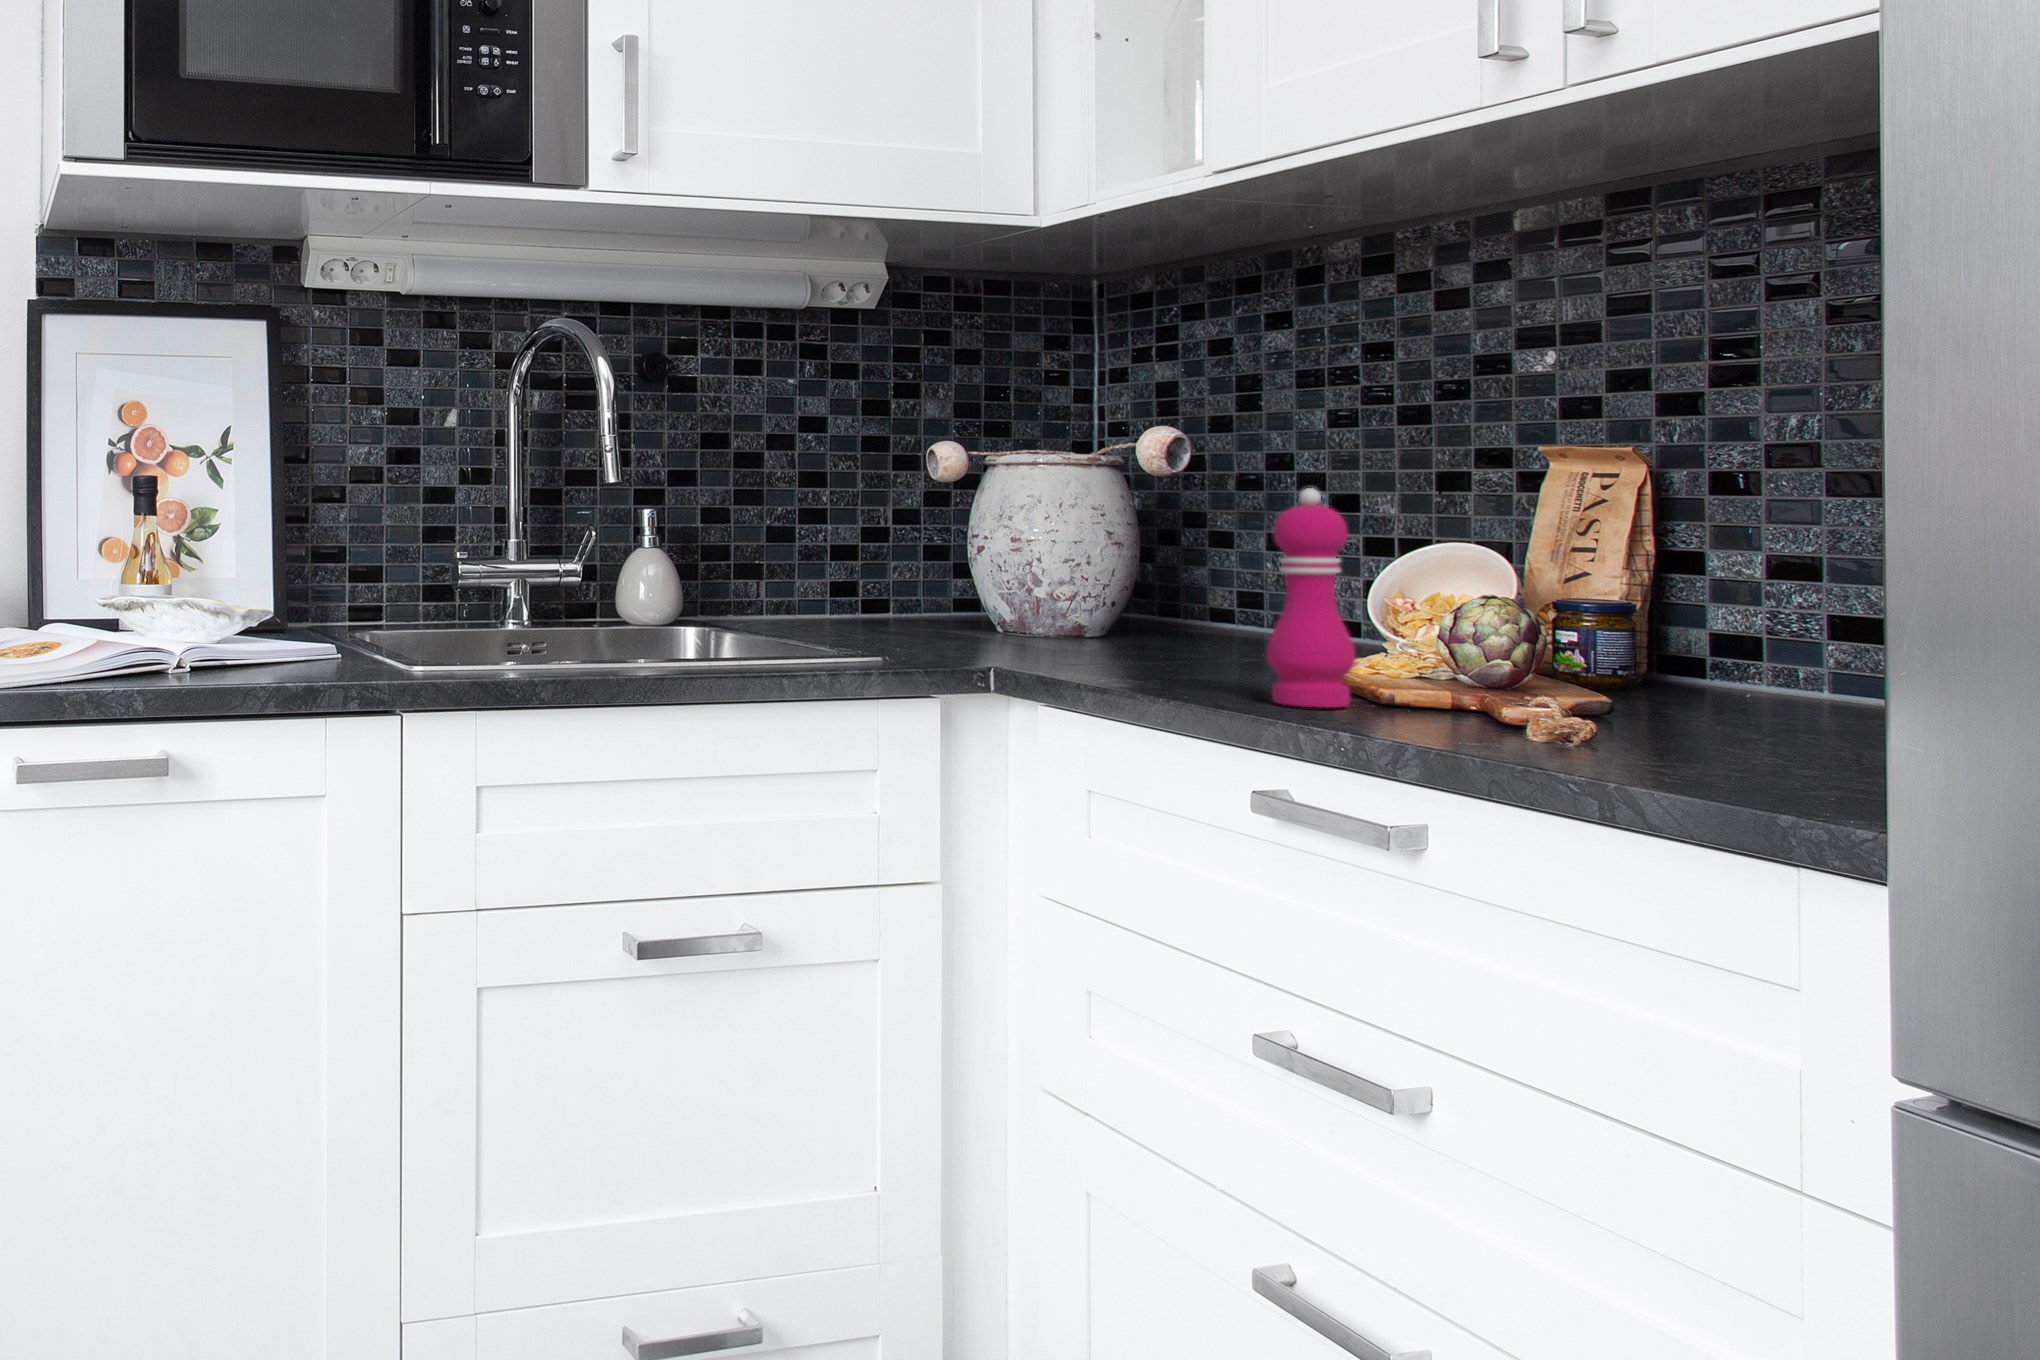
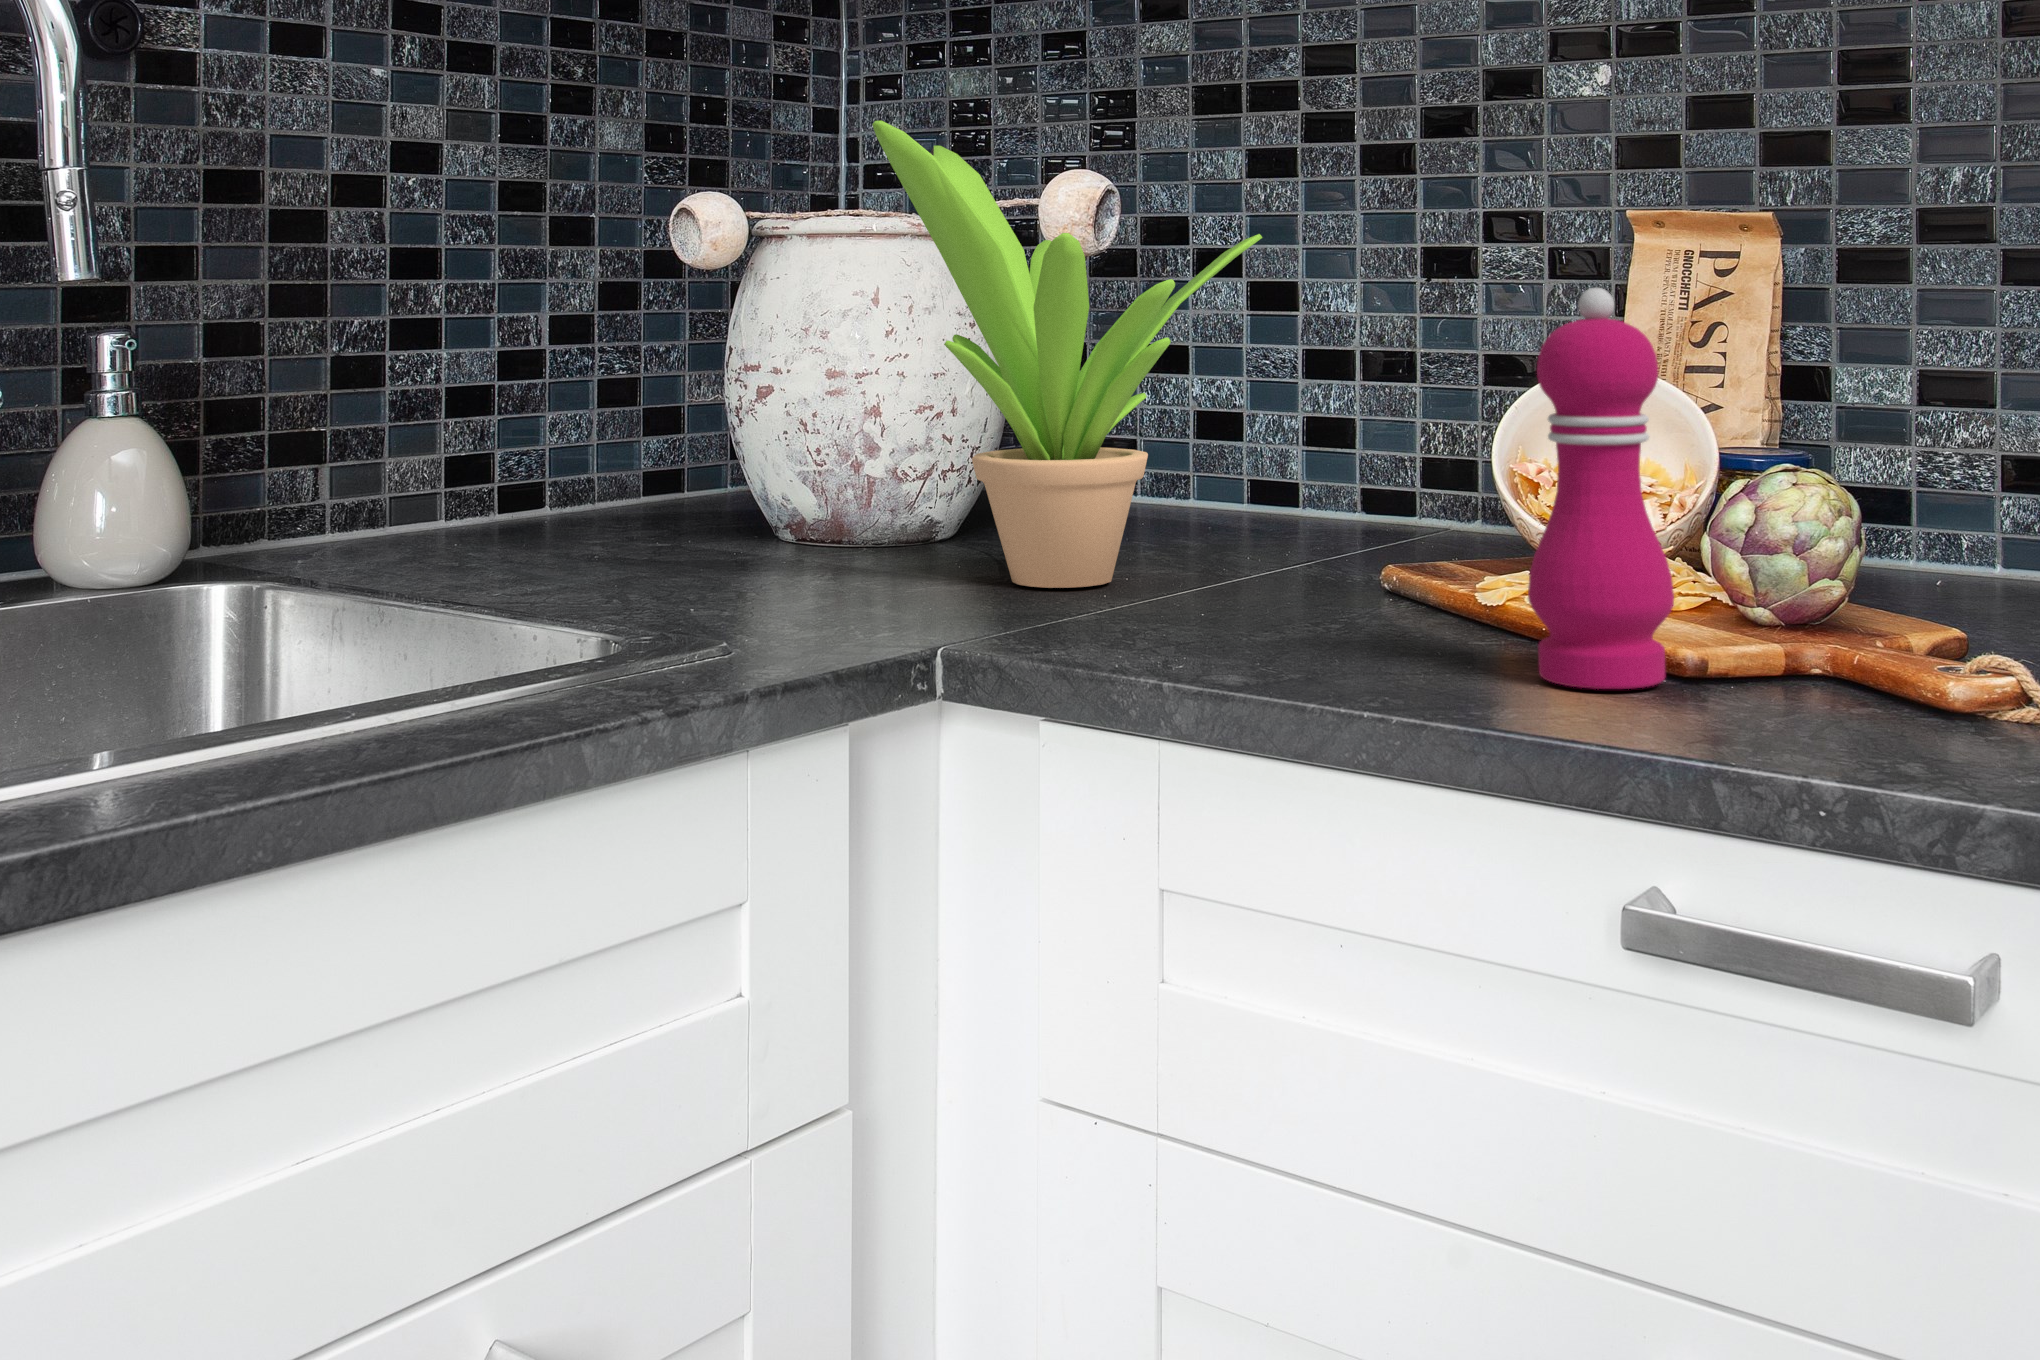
potted plant: none [979,403,1241,658] -> present [872,121,1262,588]

